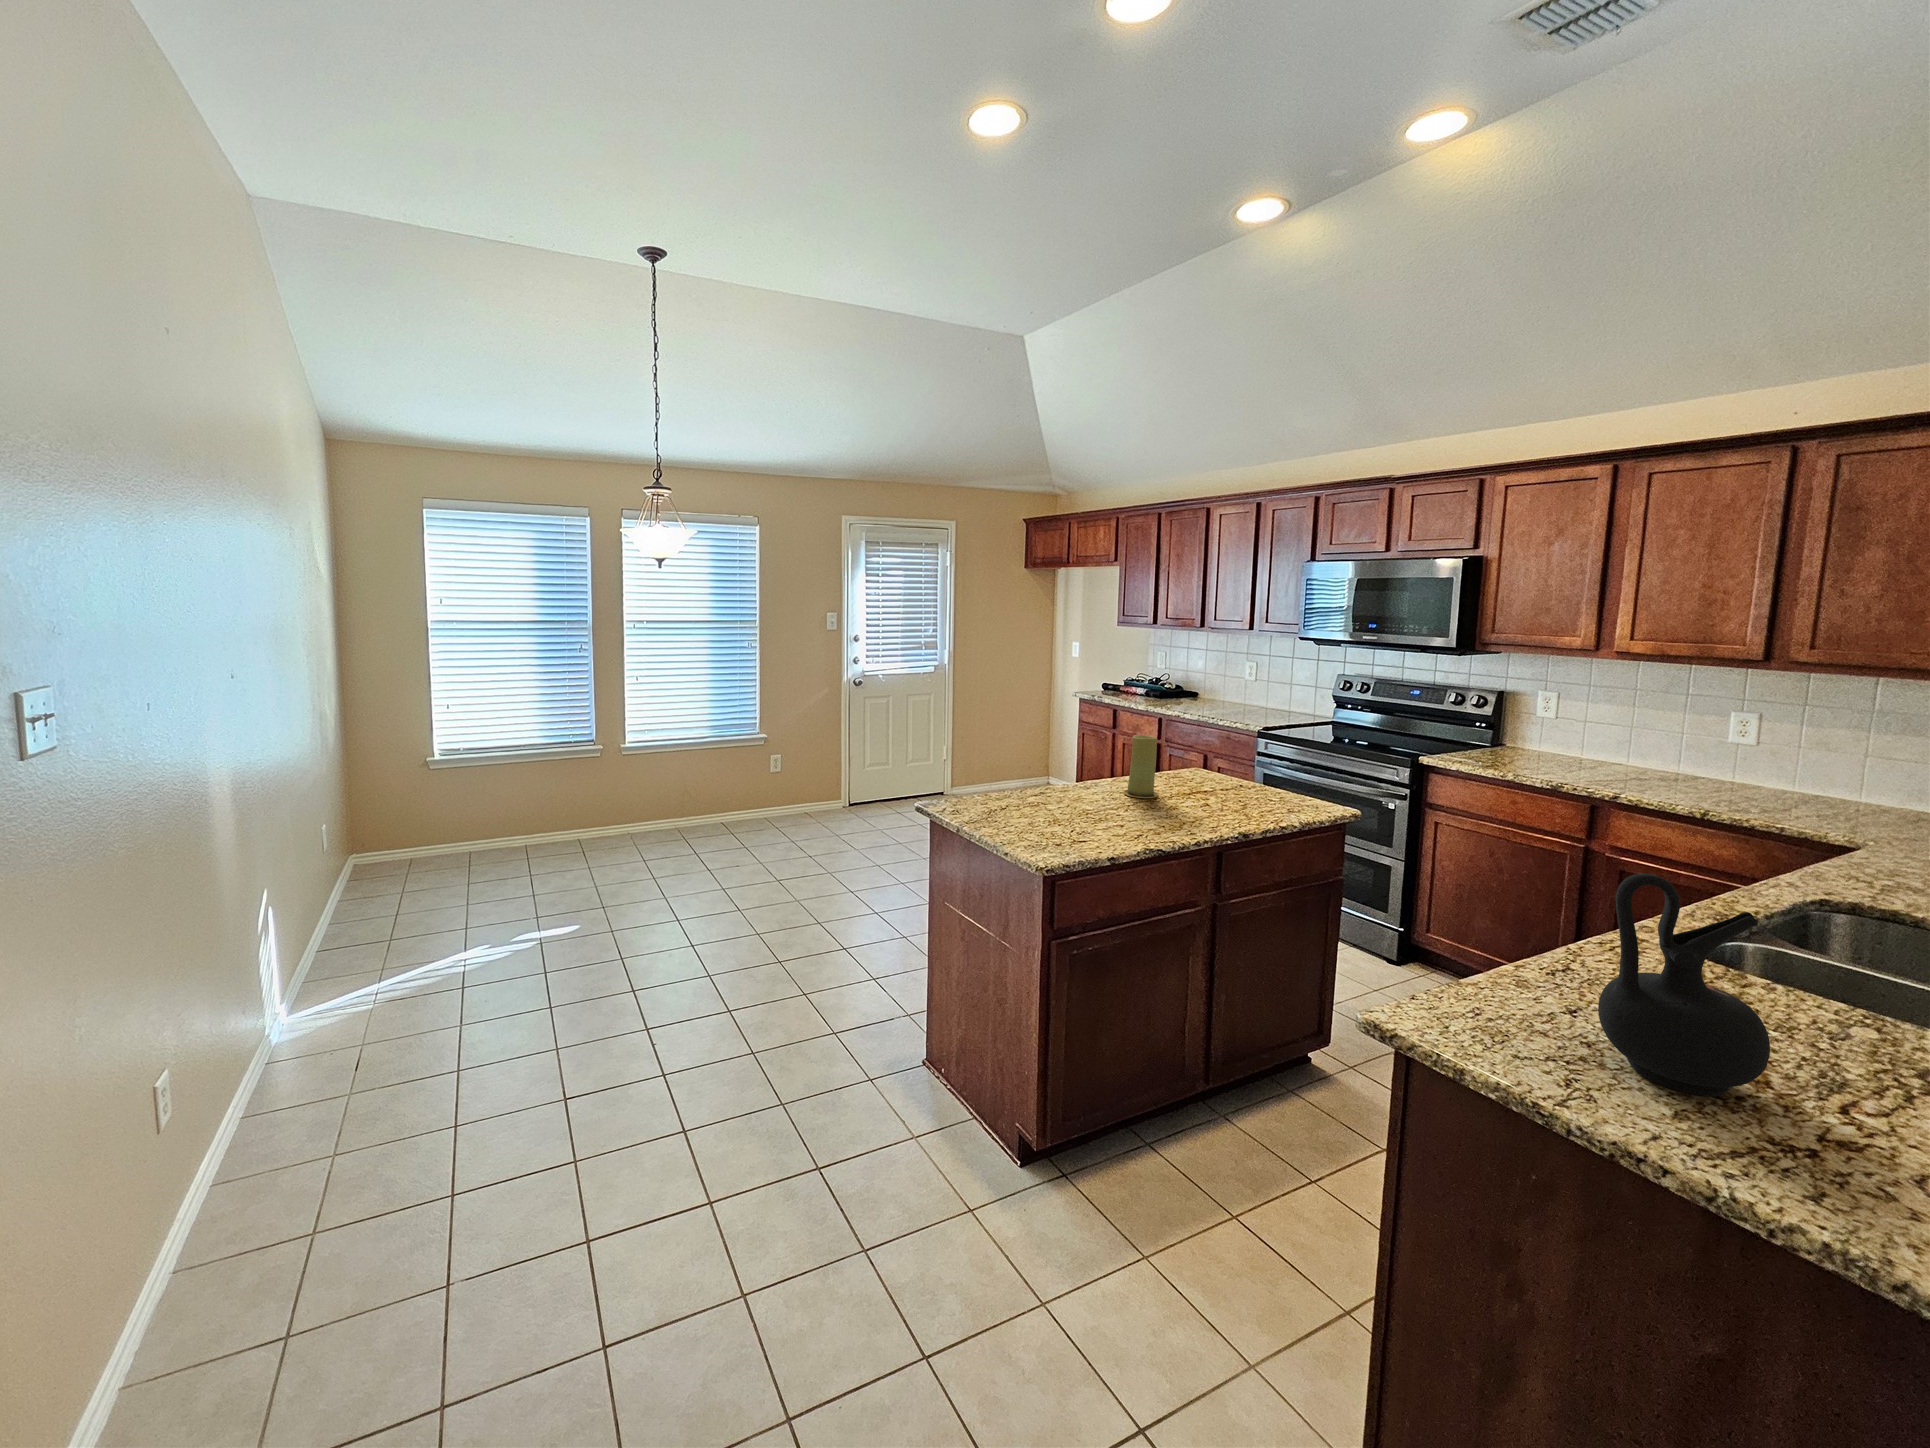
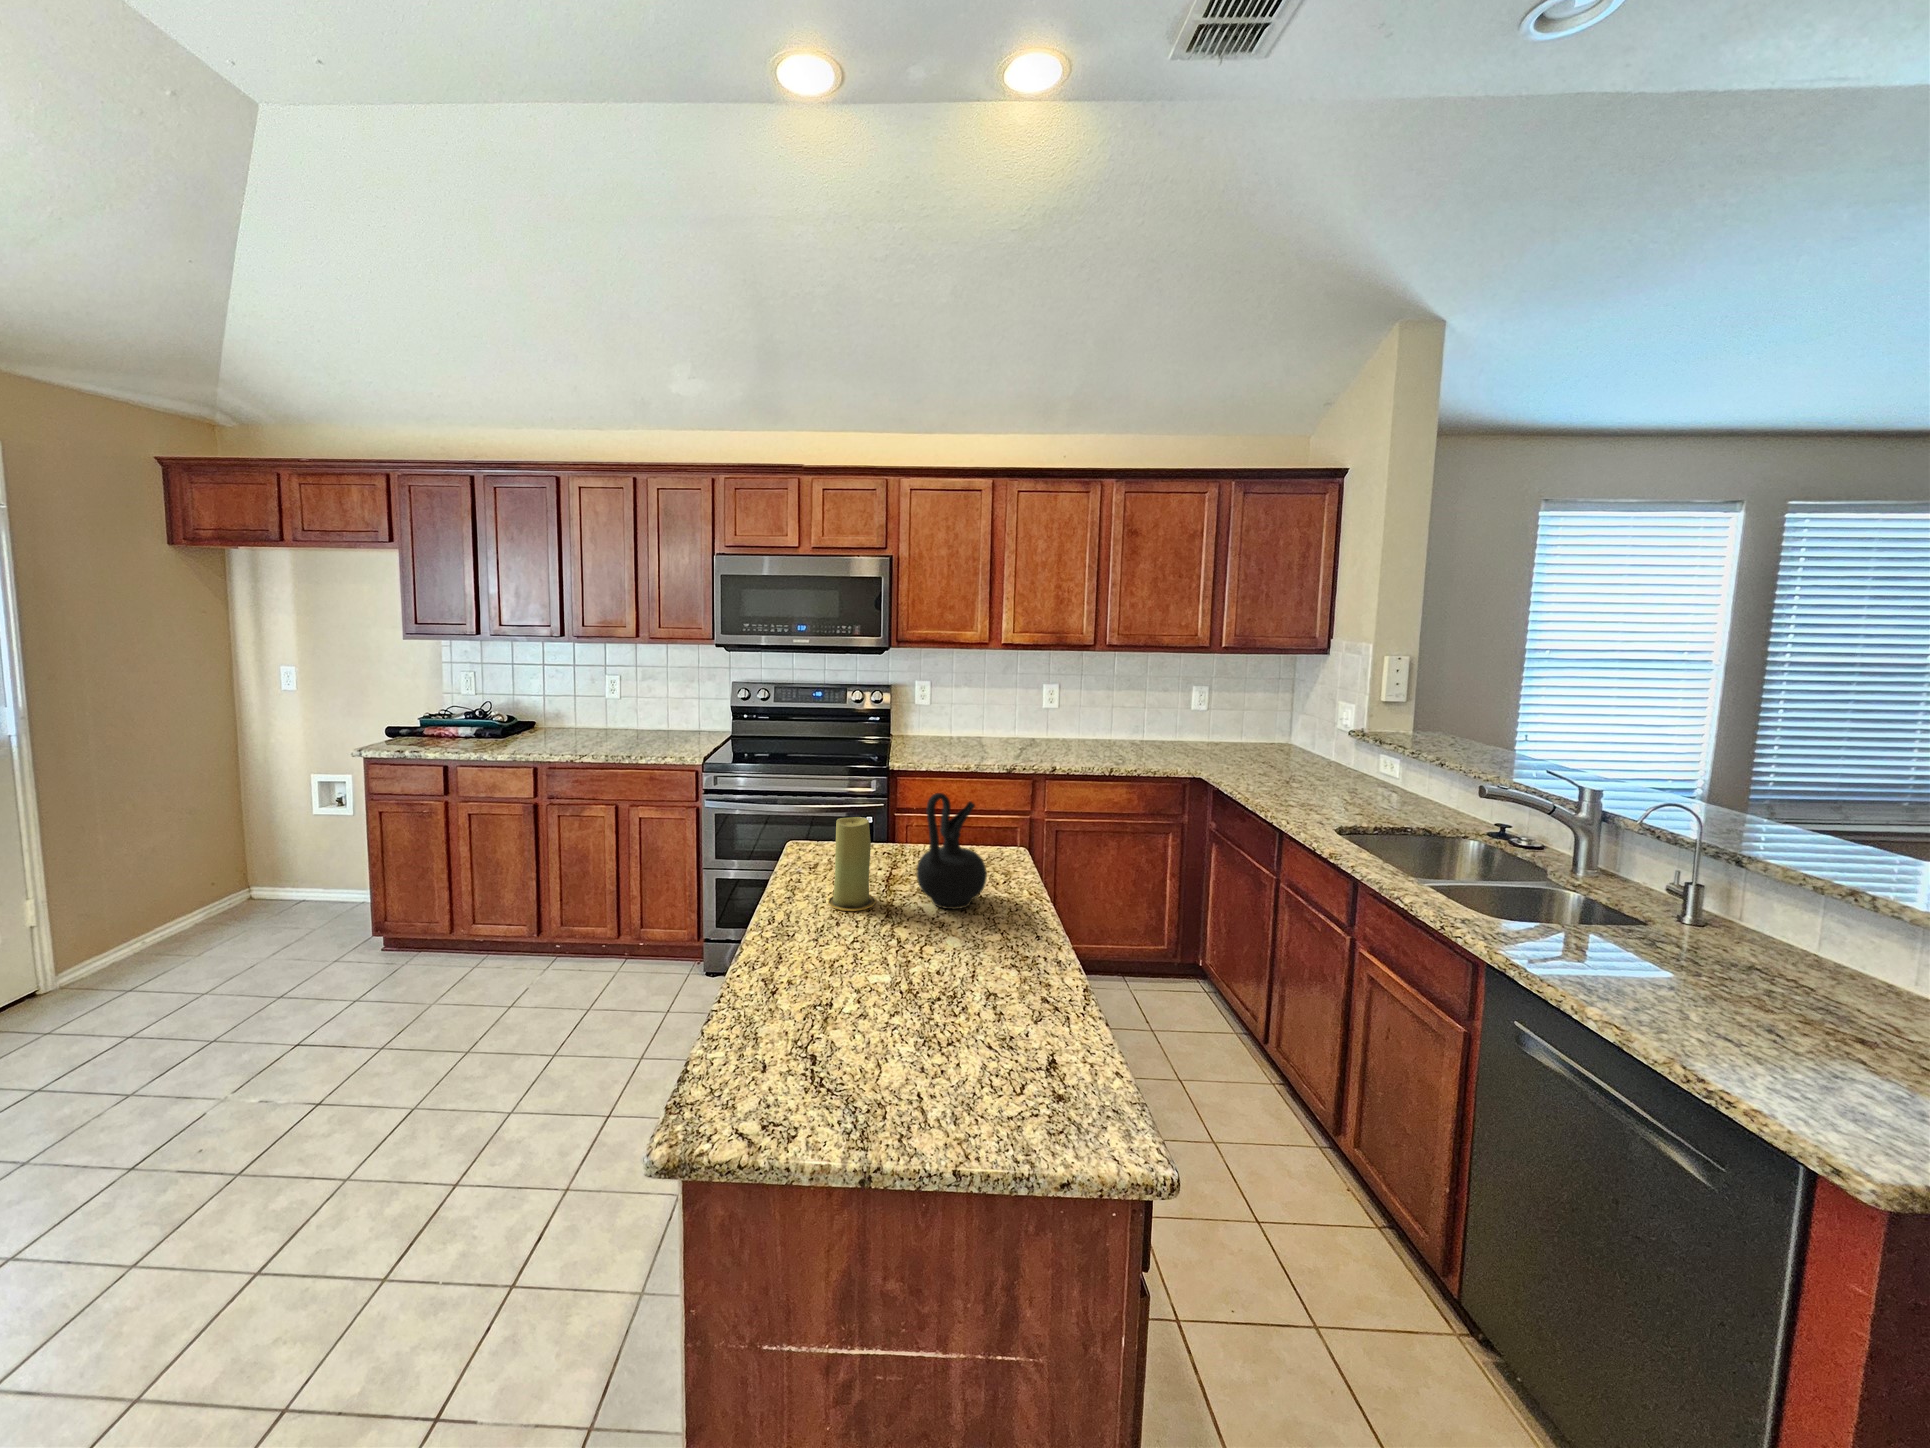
ceramic jug: present [1598,873,1770,1096] -> present [917,793,987,909]

